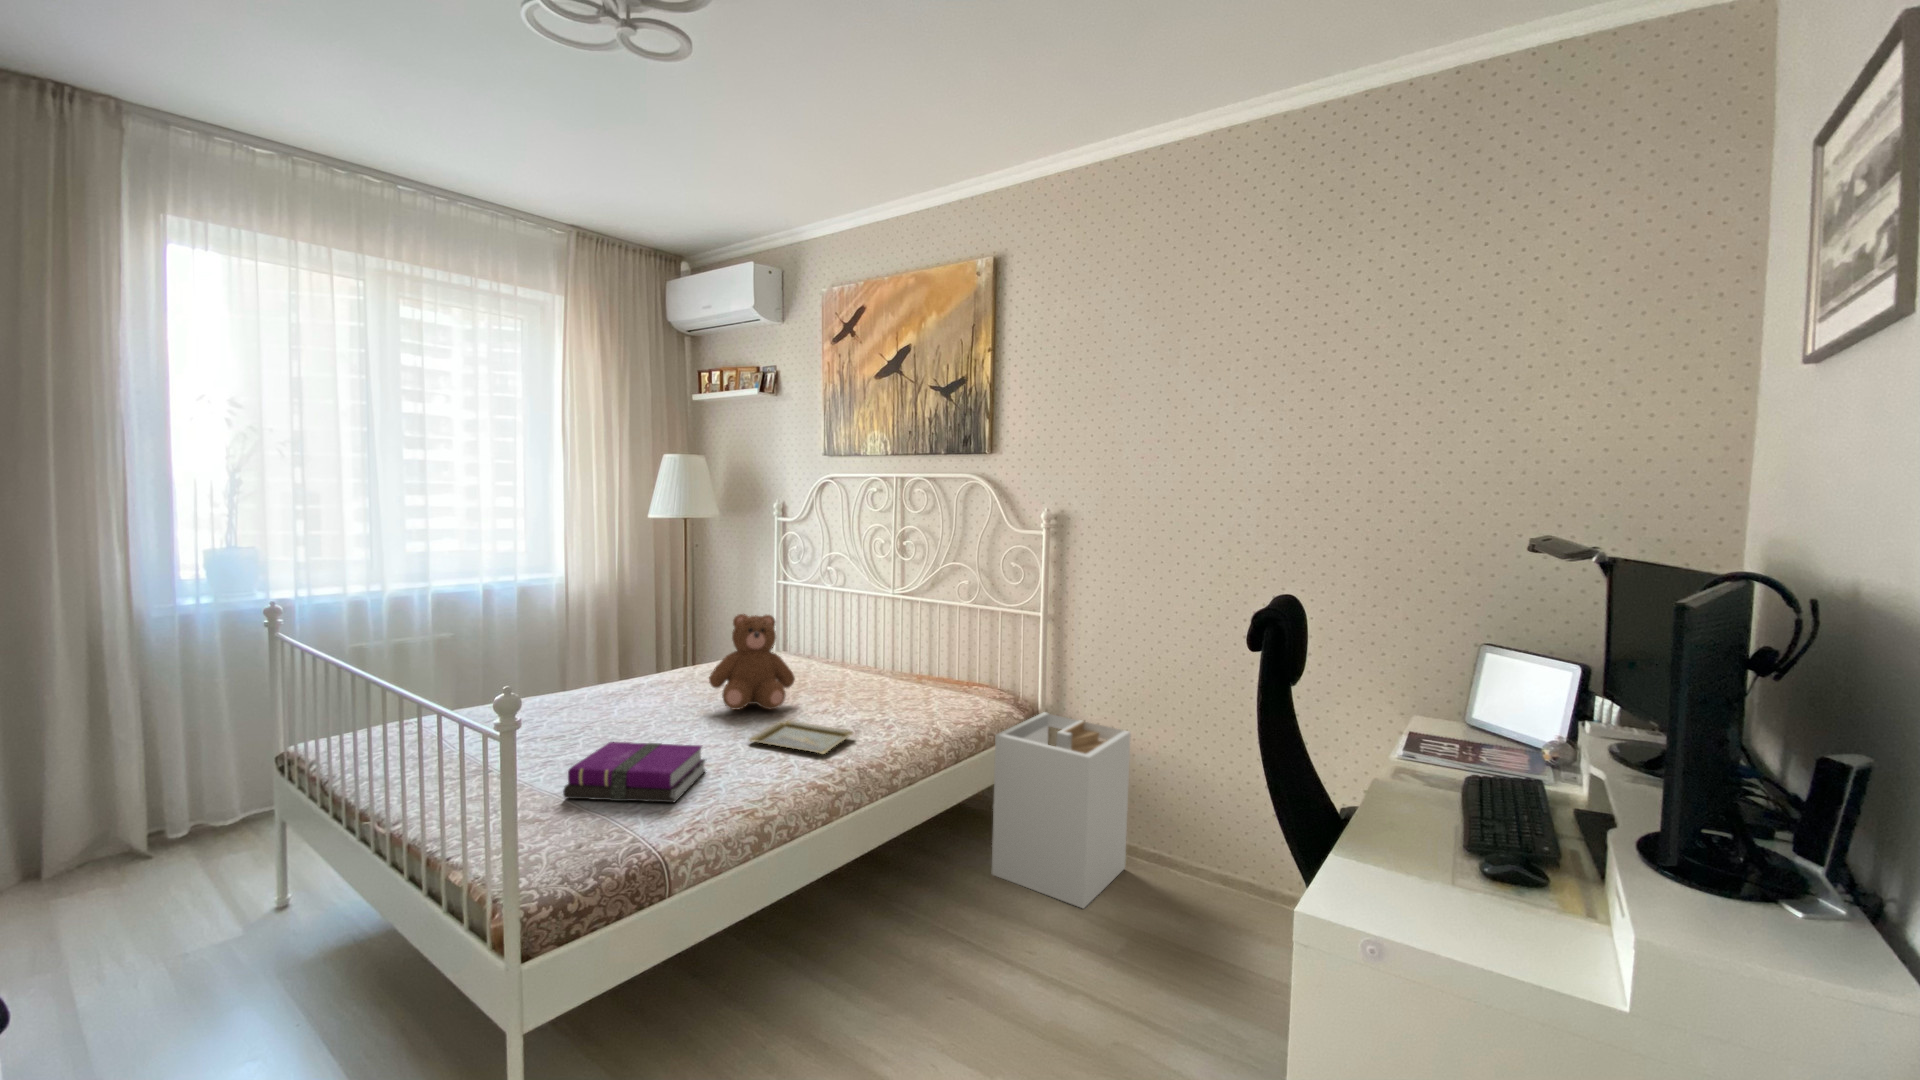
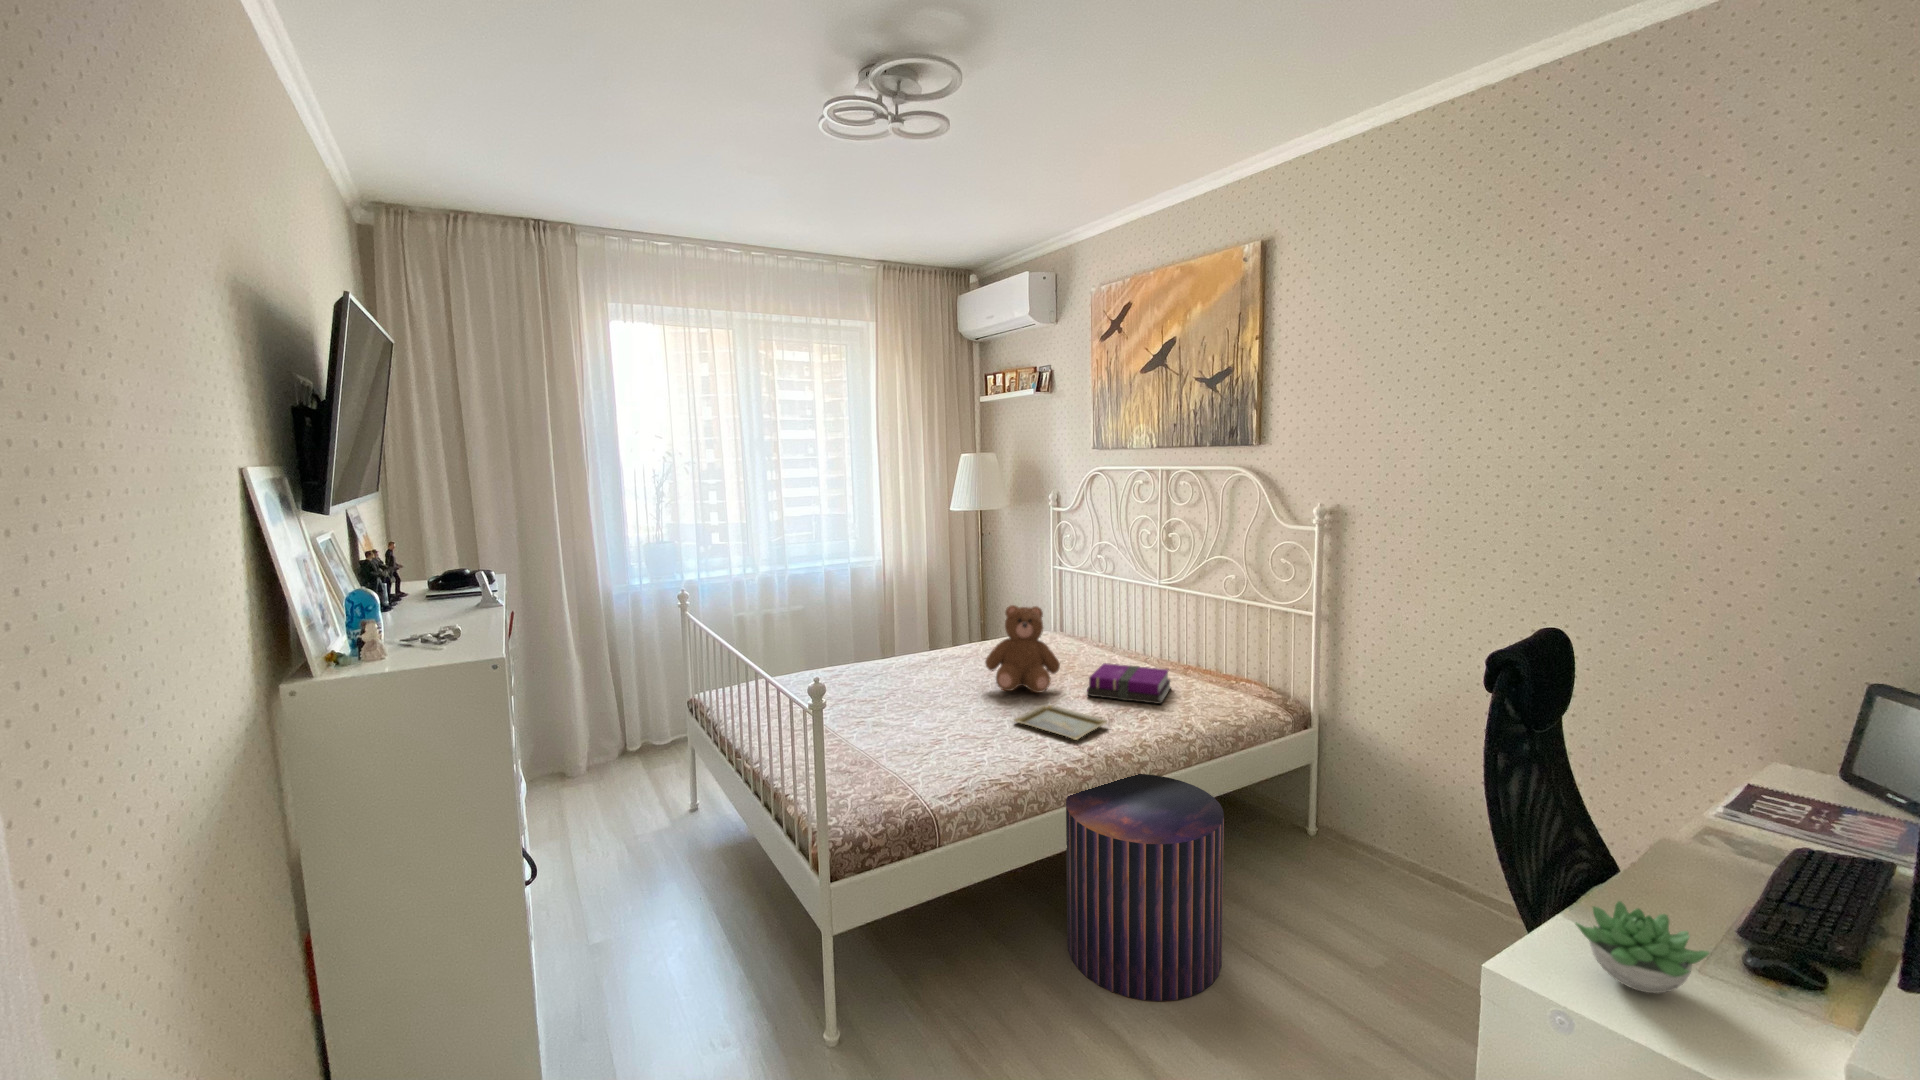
laundry hamper: present [991,712,1131,908] -> none [1250,715,1410,922]
notebook: present [563,742,705,802] -> present [1087,663,1171,704]
pouf: none [816,784,984,1033] -> present [1066,774,1224,1001]
succulent plant: none [1359,833,1462,914] -> present [1576,901,1709,993]

